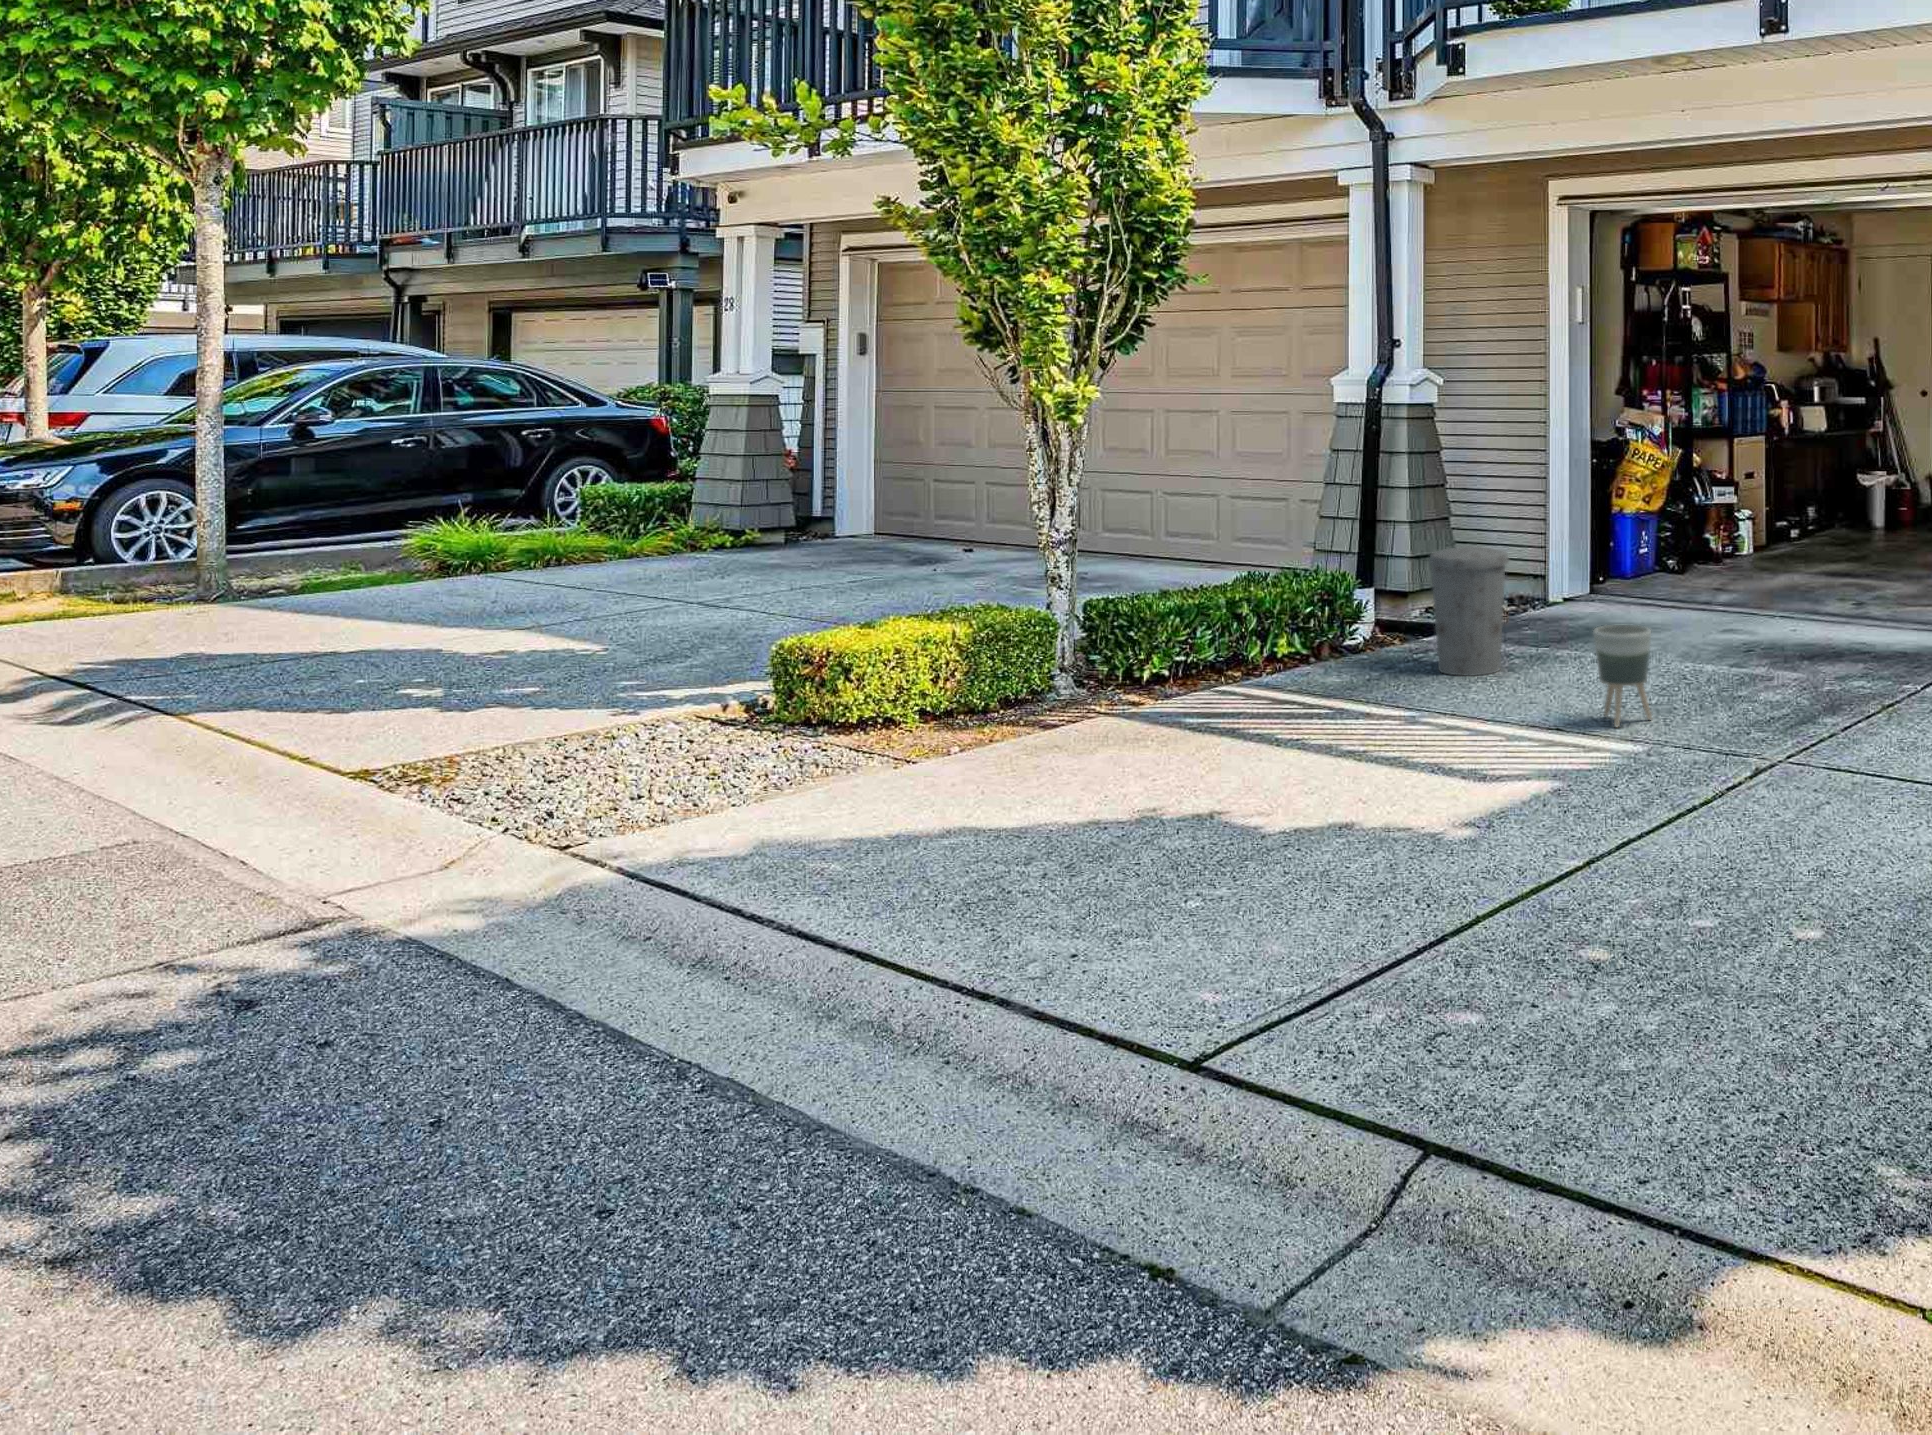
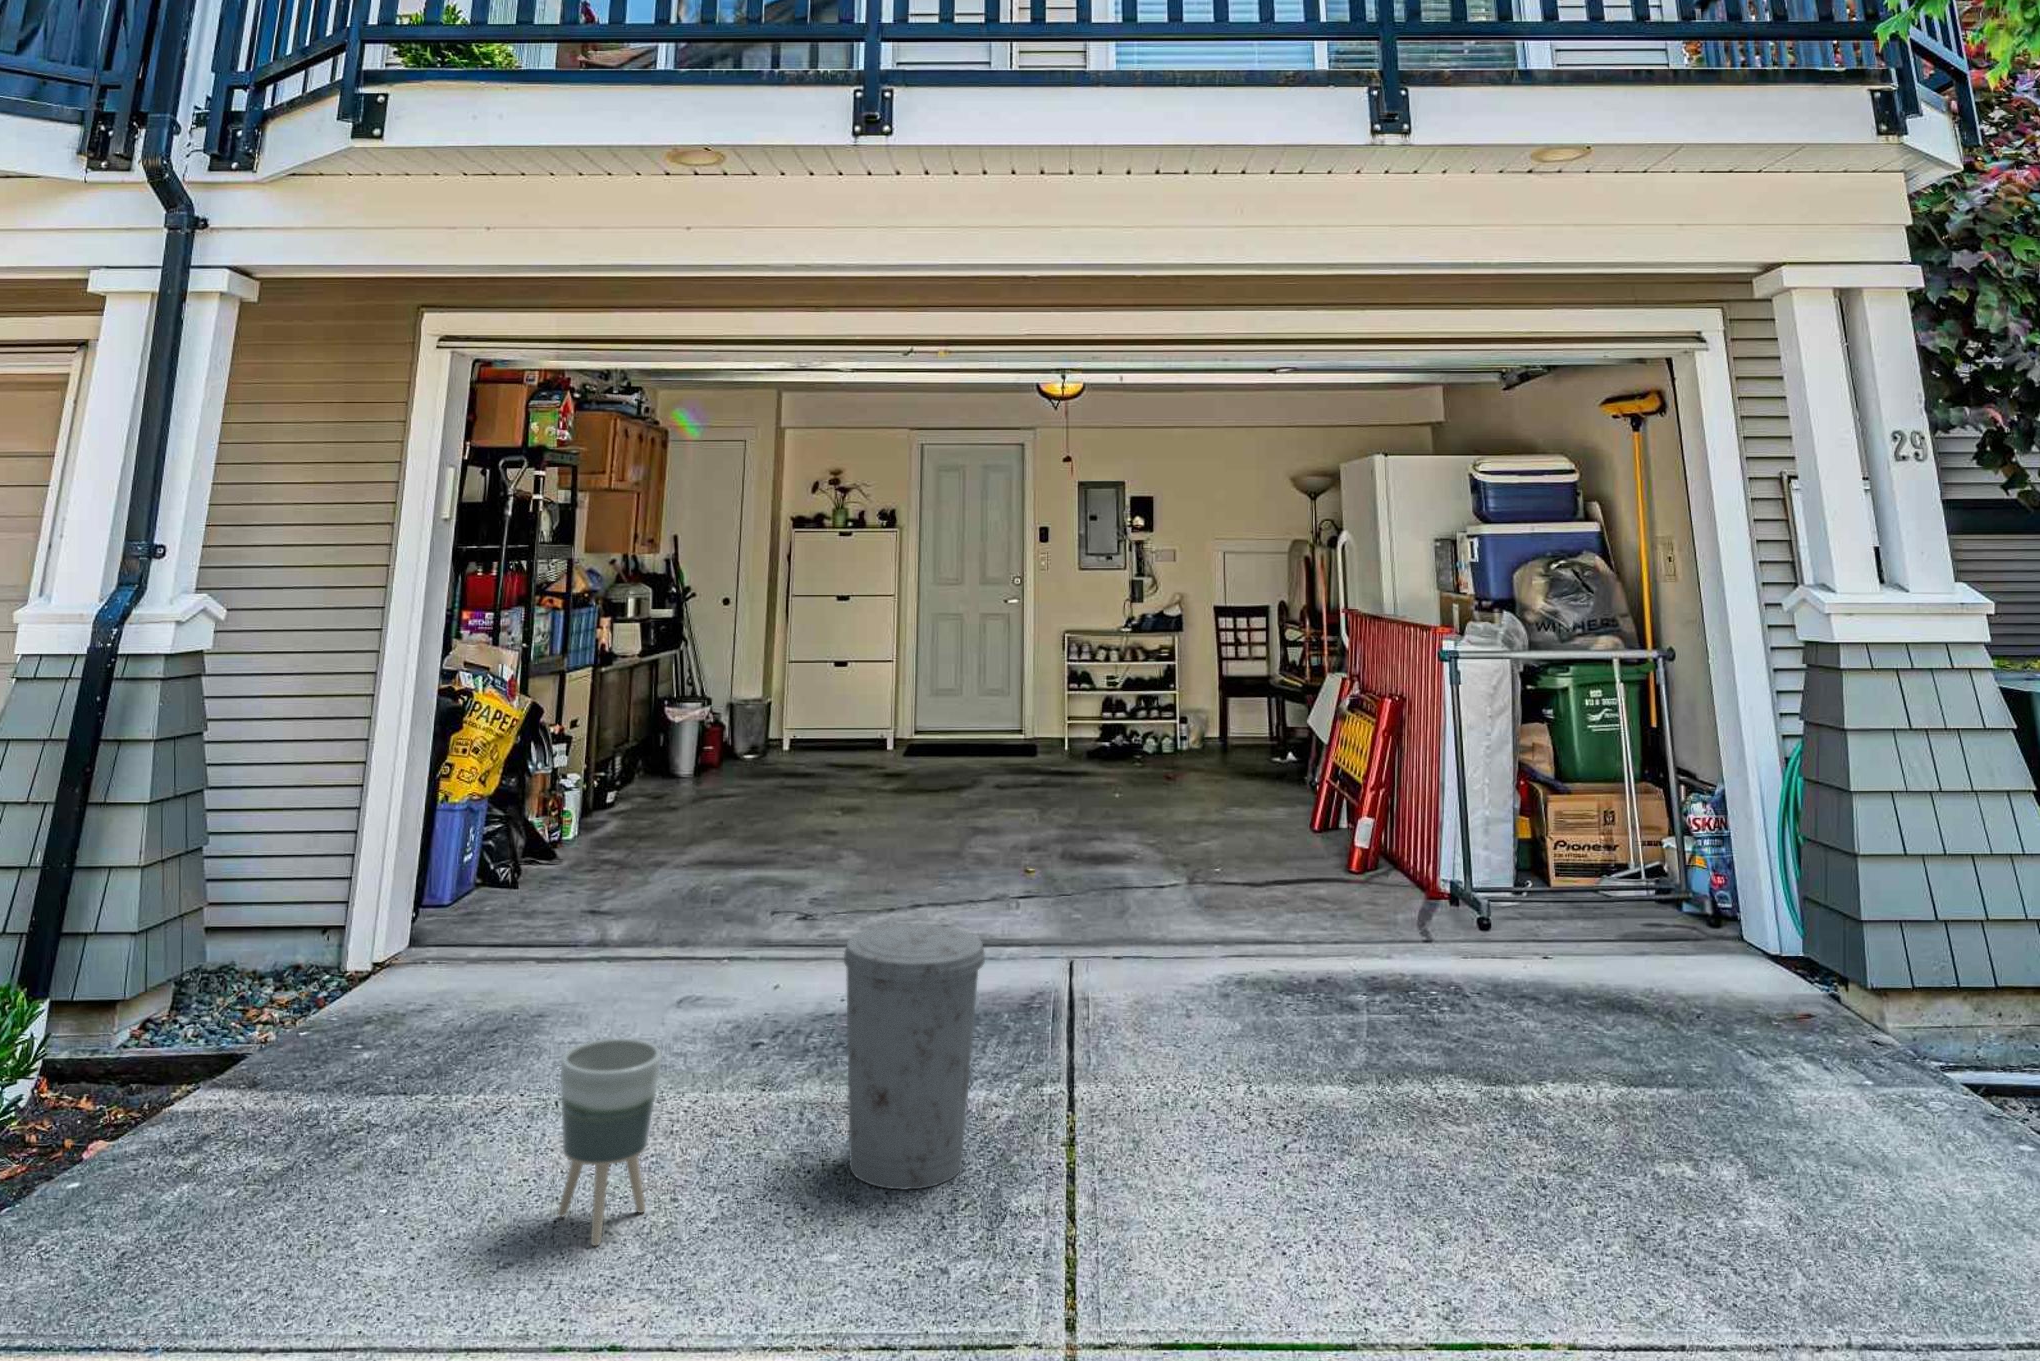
trash can: present [1429,546,1509,676] -> present [844,925,985,1189]

